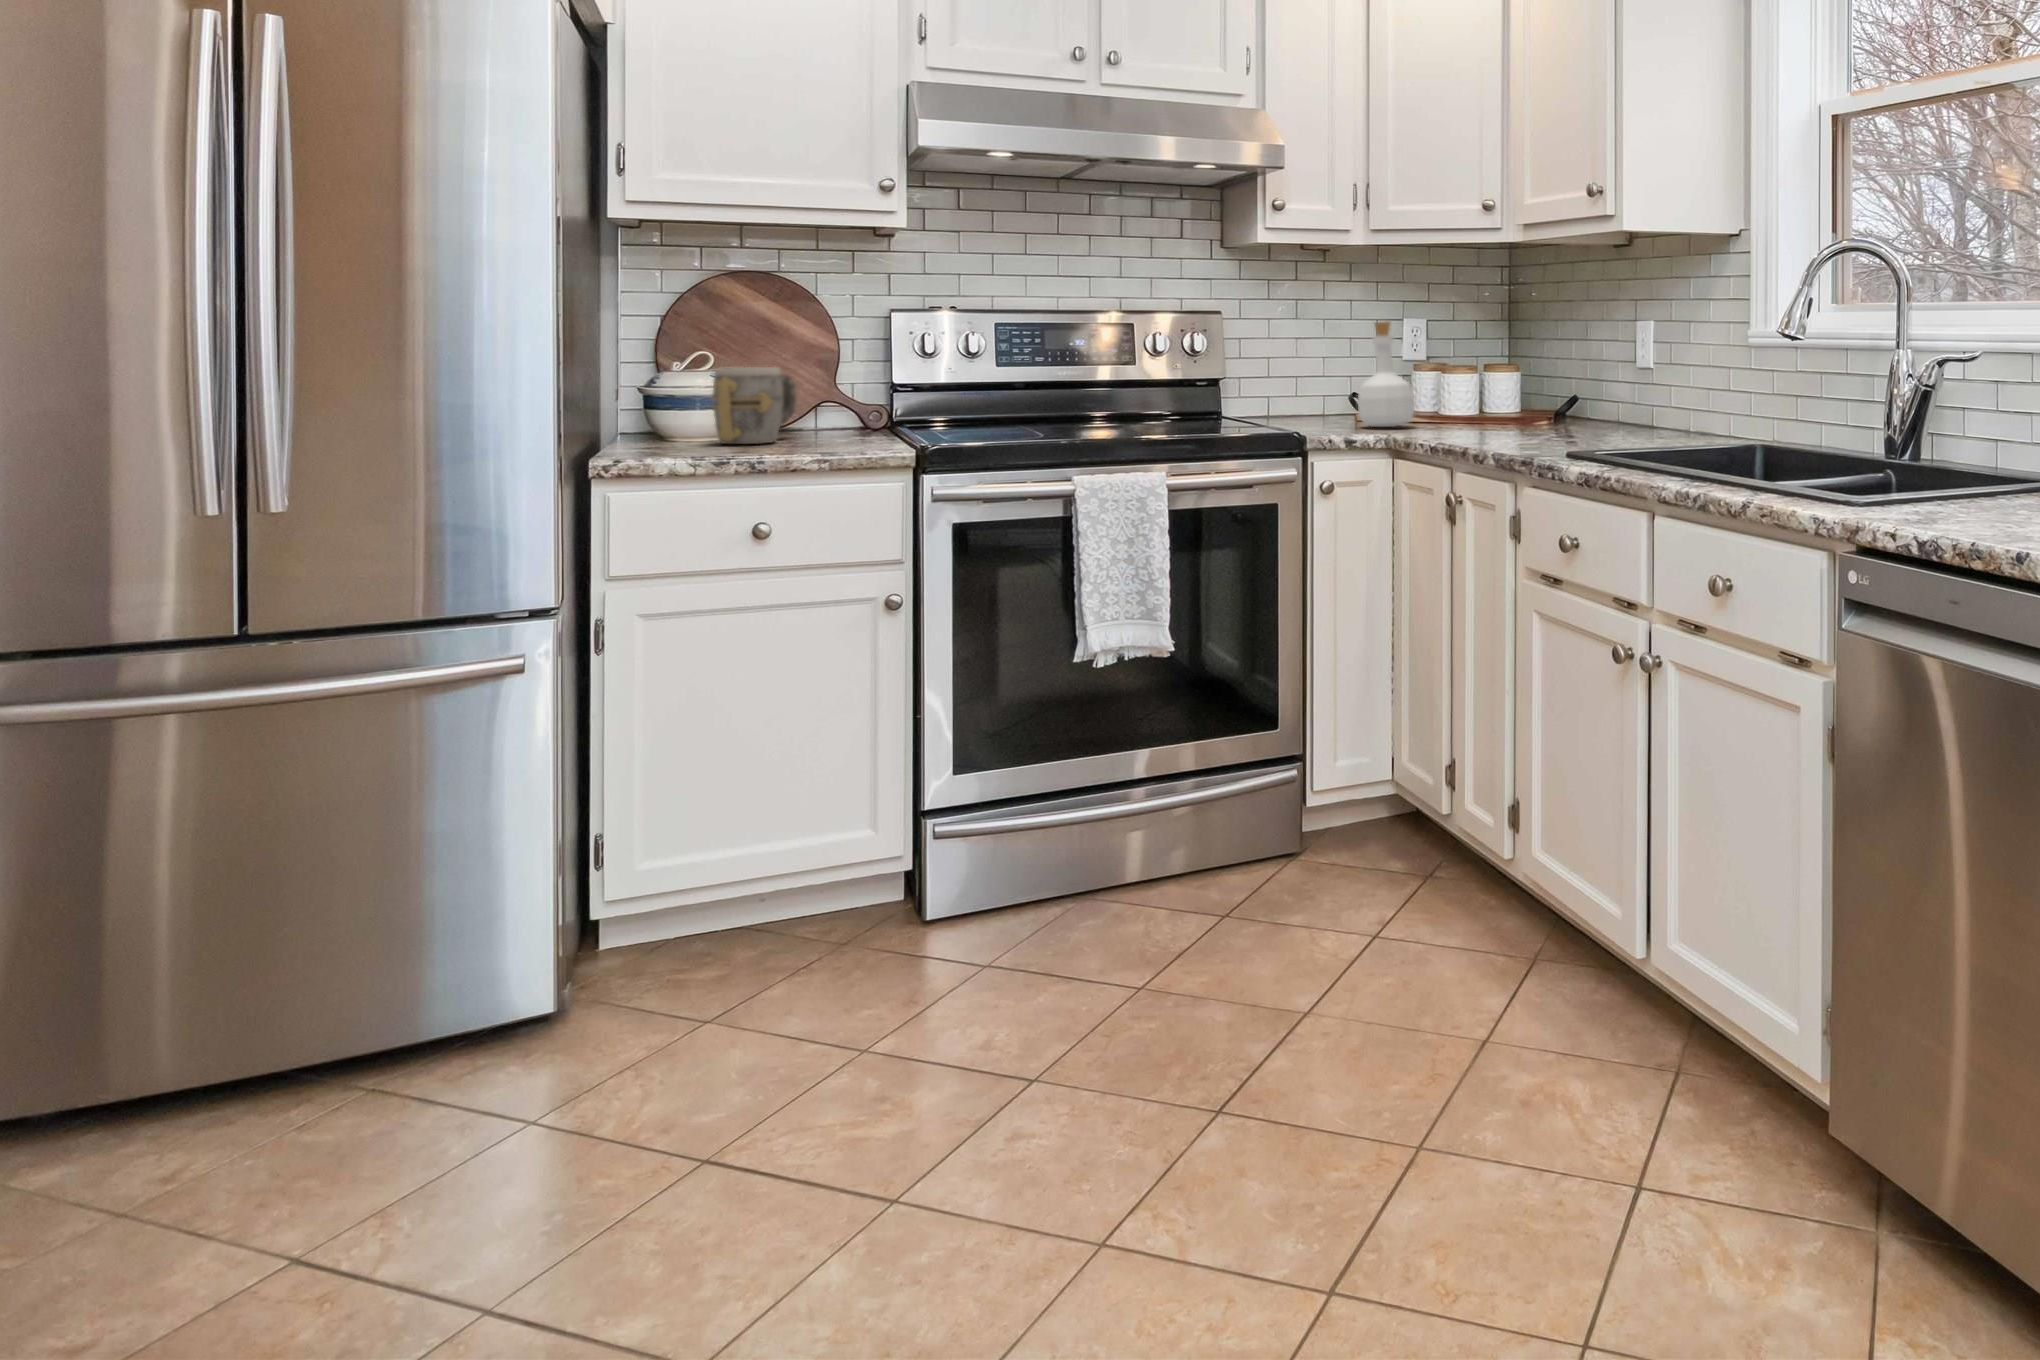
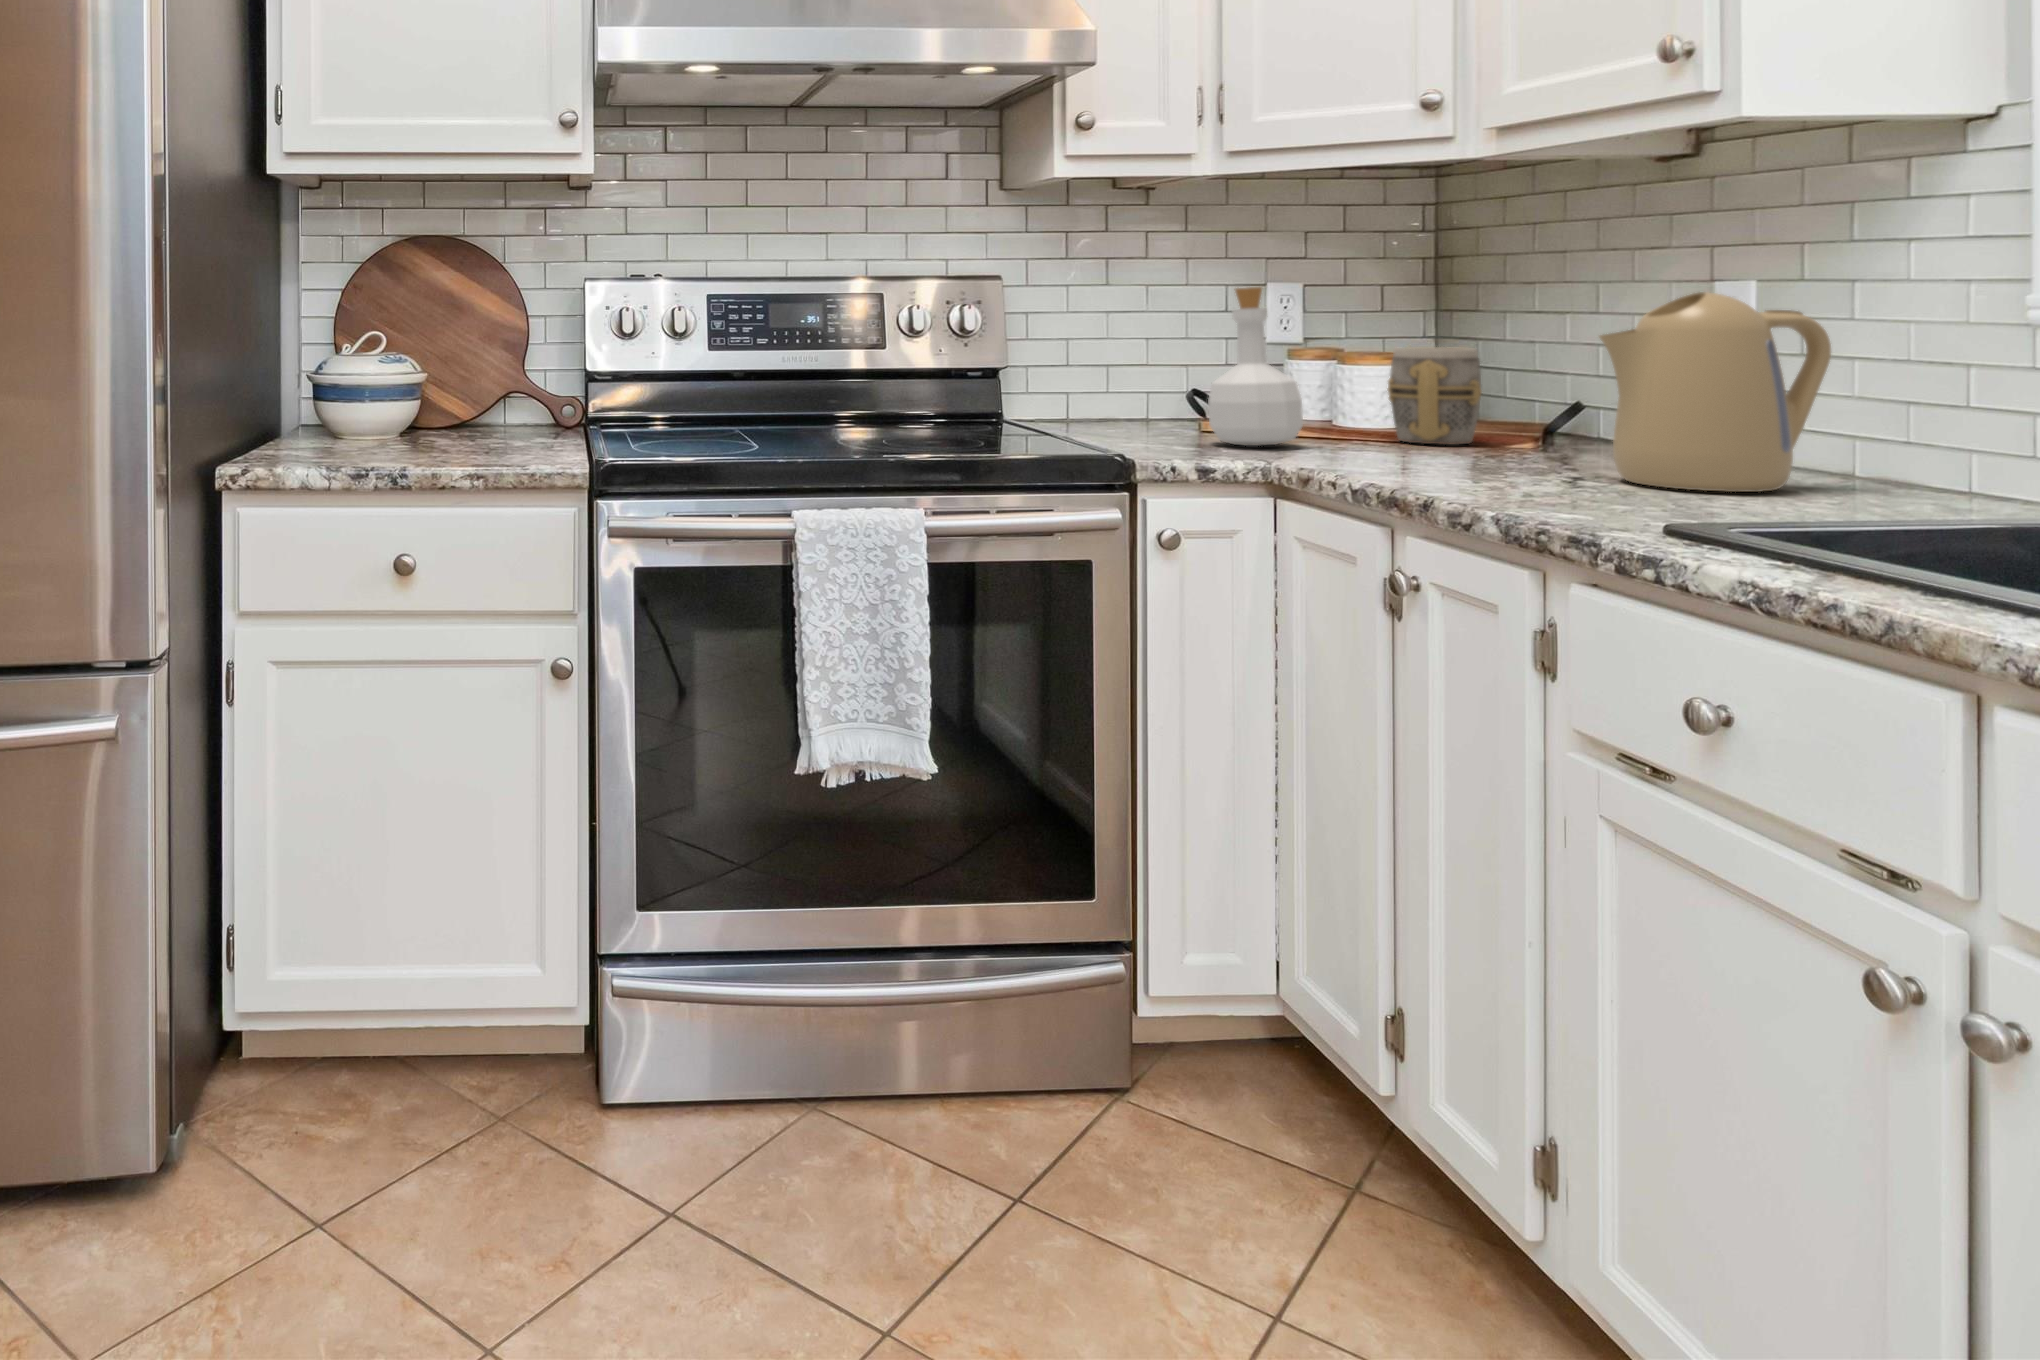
kettle: none [1558,328,1667,440] -> present [1599,292,1831,492]
mug: present [712,367,796,444] -> present [1388,347,1482,445]

